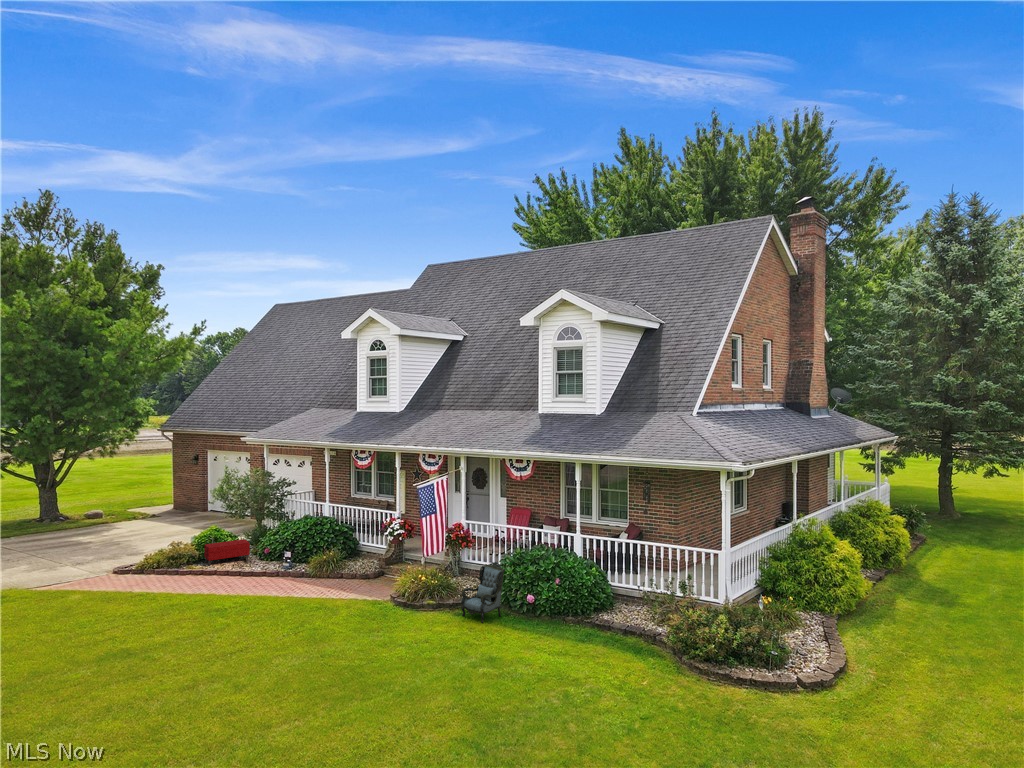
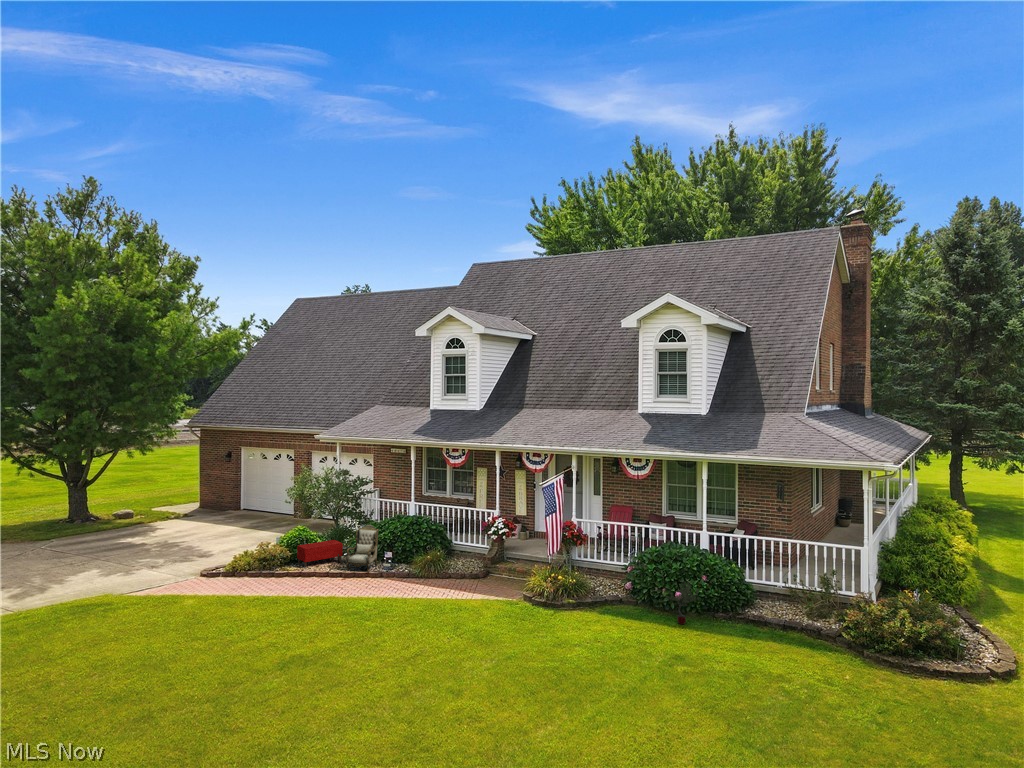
armchair: present [461,562,505,623] -> present [346,525,379,572]
potted tree: none [514,583,544,627] -> present [666,582,699,625]

